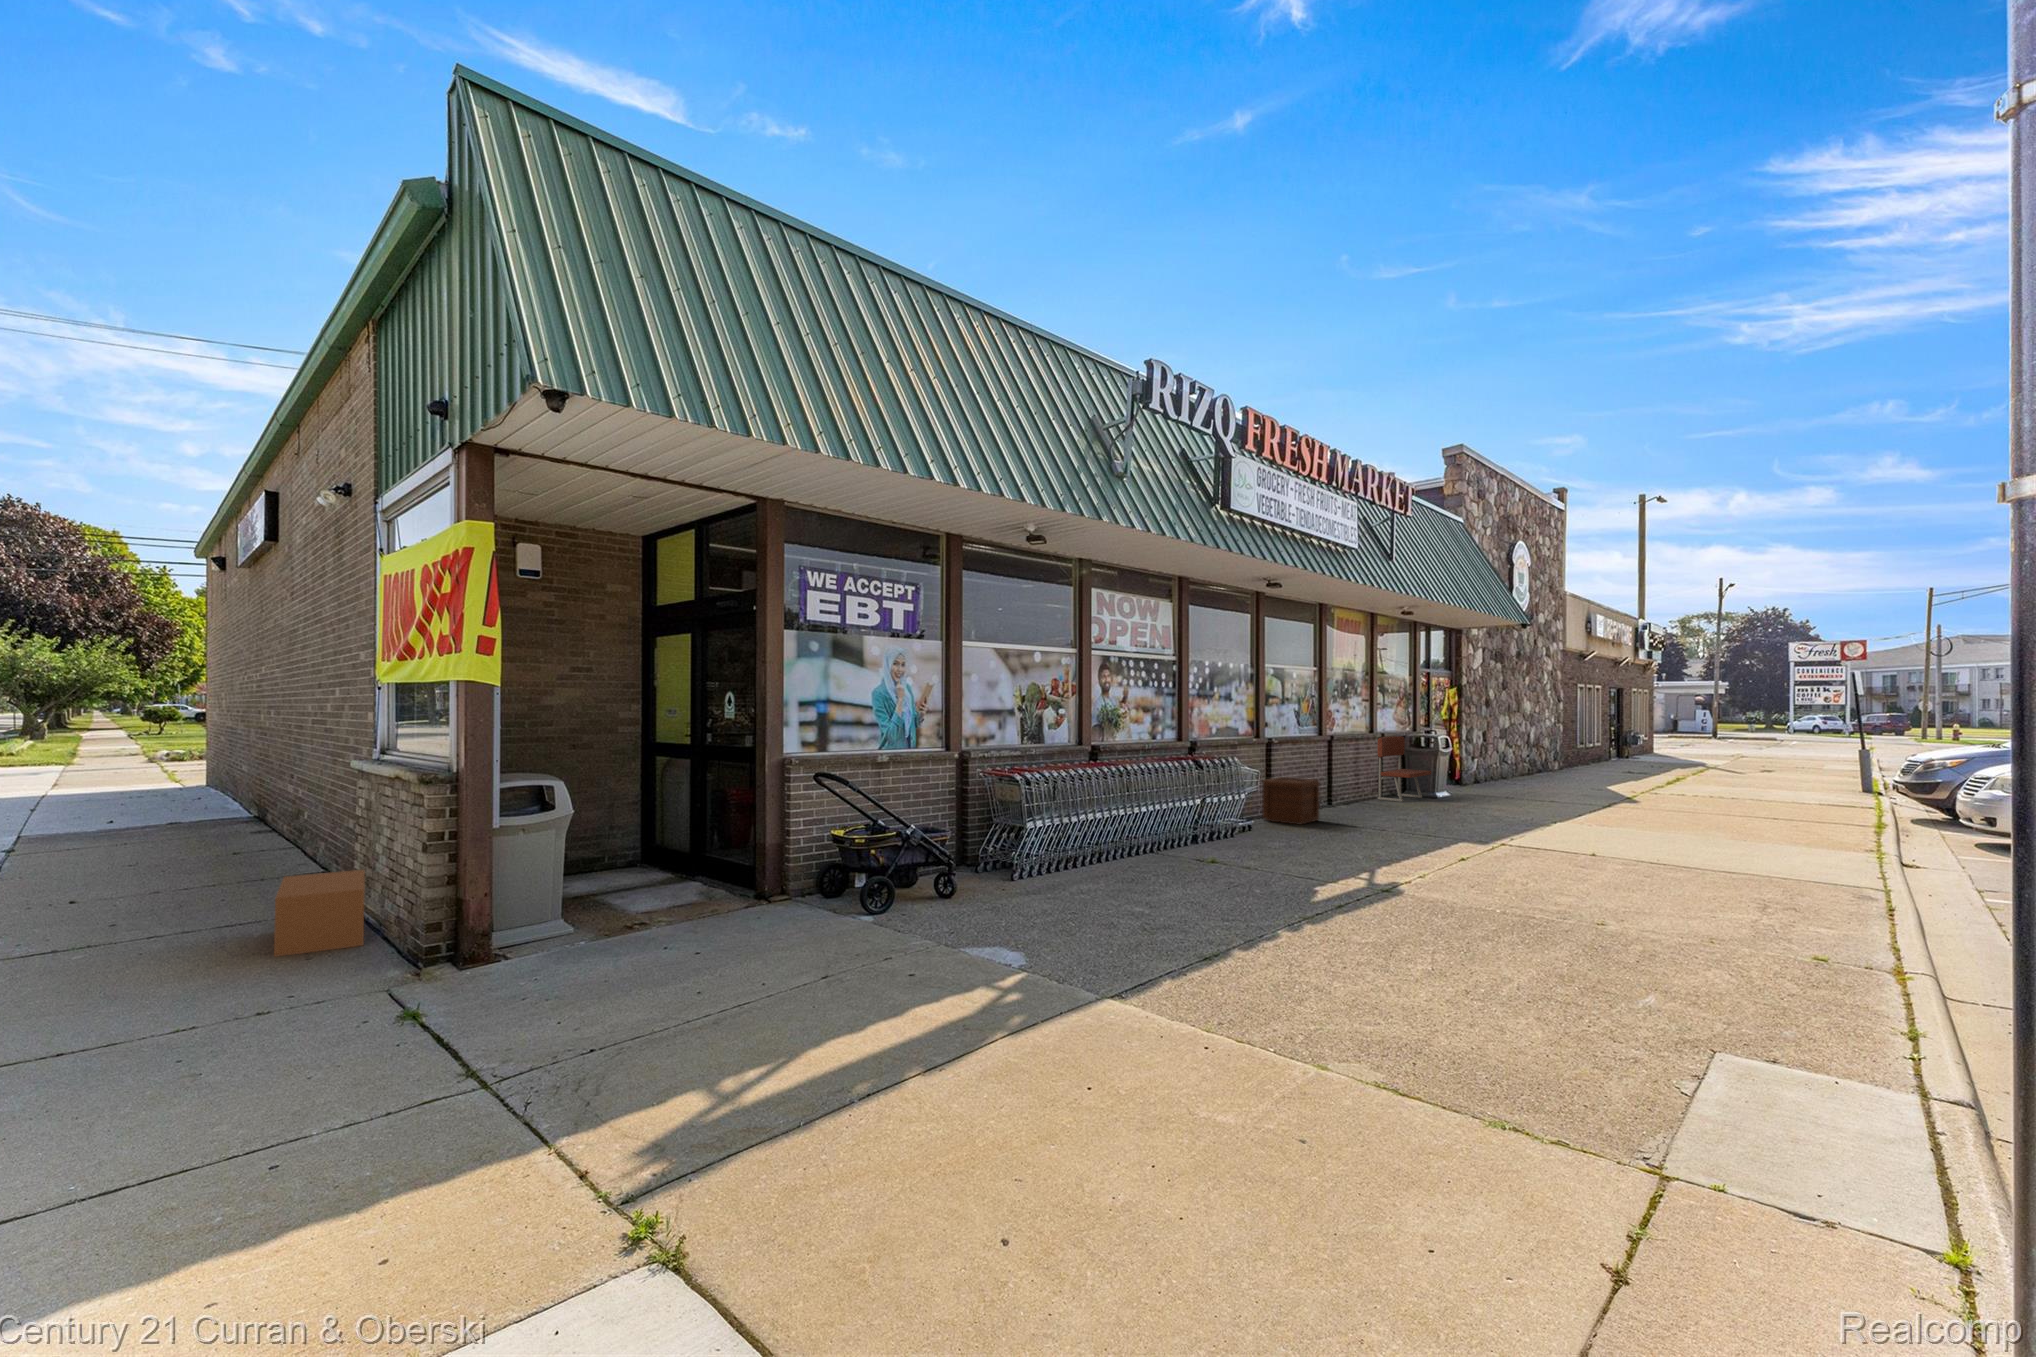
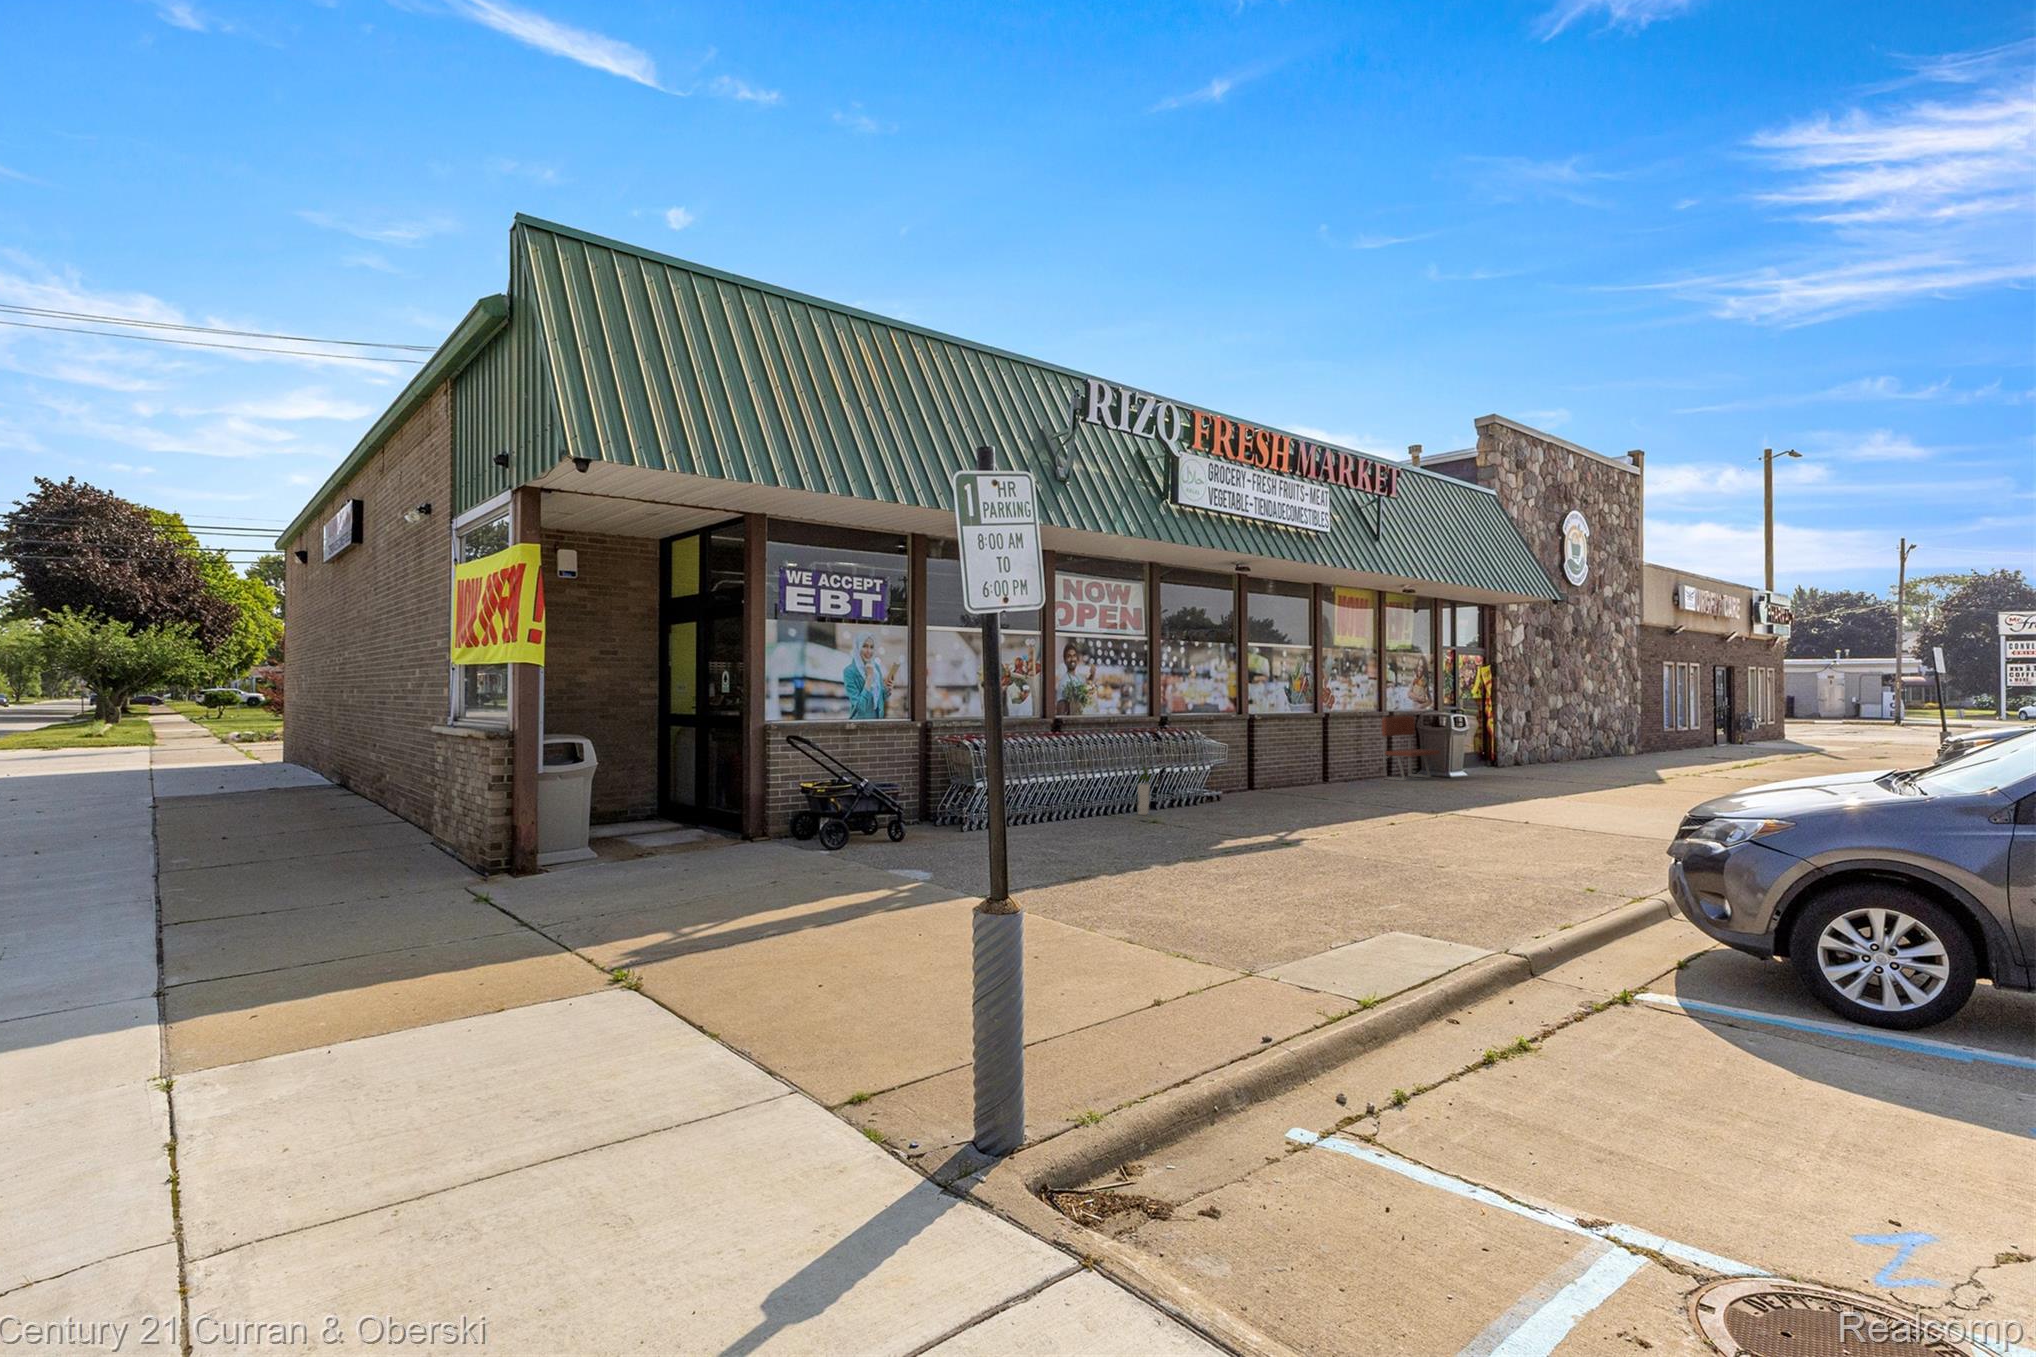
wooden crate: present [1263,777,1319,825] -> none [1241,753,1297,797]
planter: none [1180,796,1202,852] -> present [1137,767,1150,815]
cardboard box: present [274,869,365,957] -> none [391,809,452,865]

